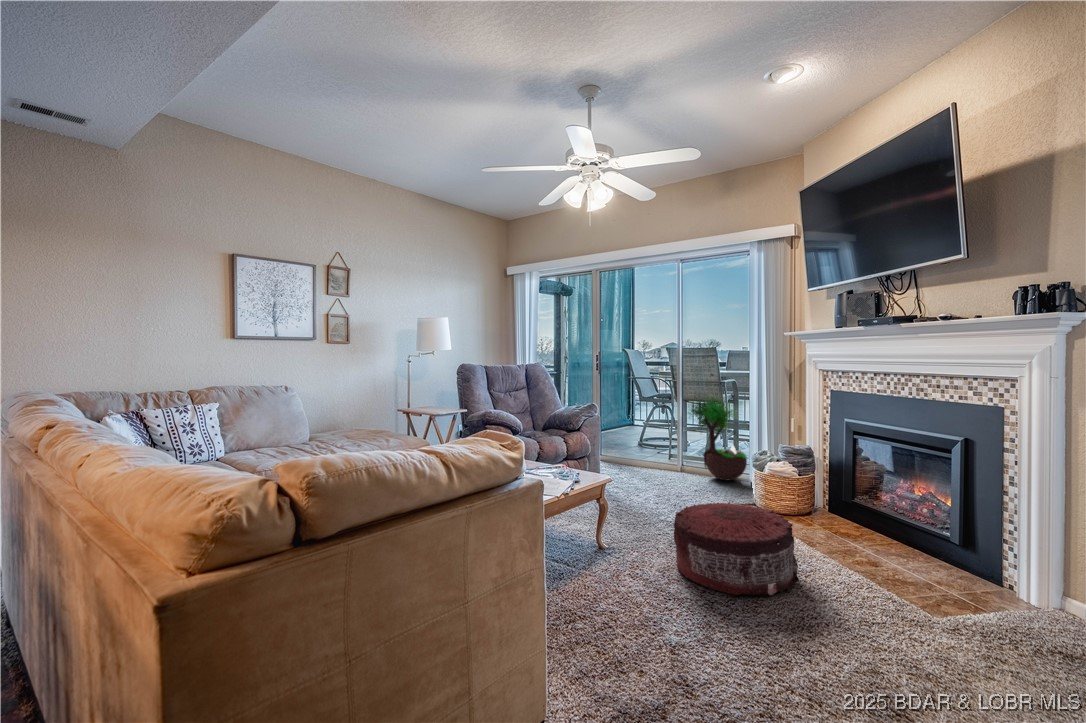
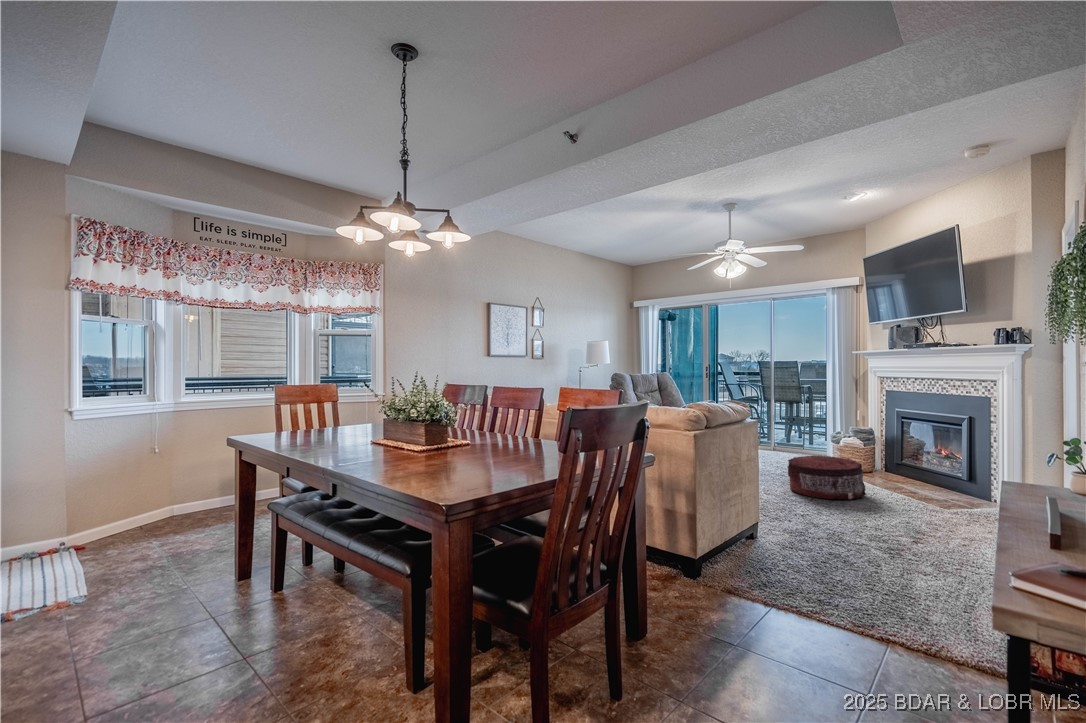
potted tree: present [689,398,747,480] -> none [778,391,825,456]

